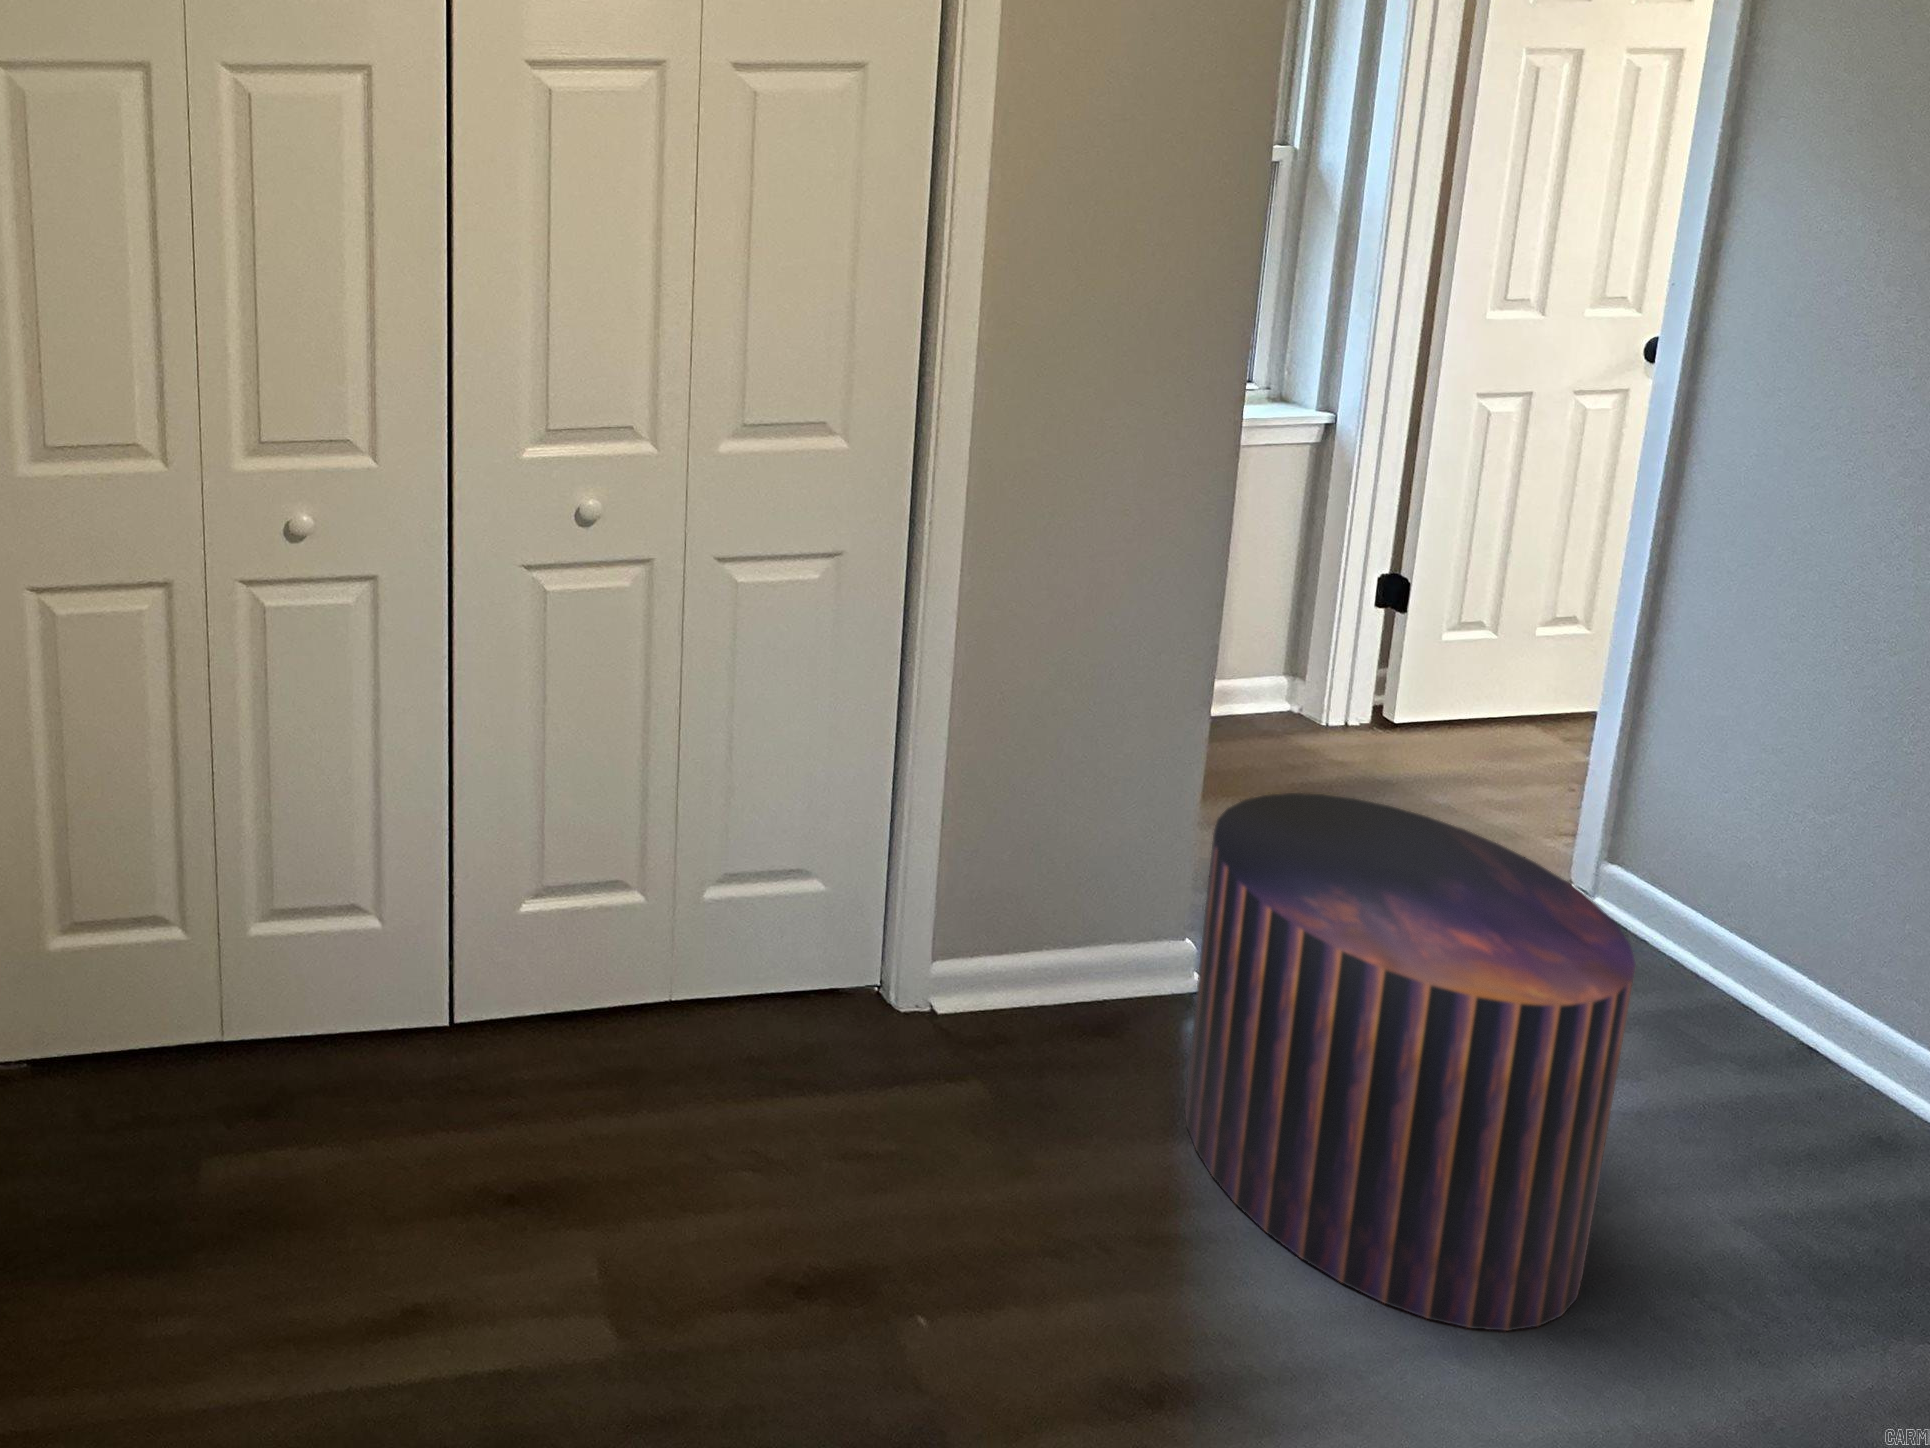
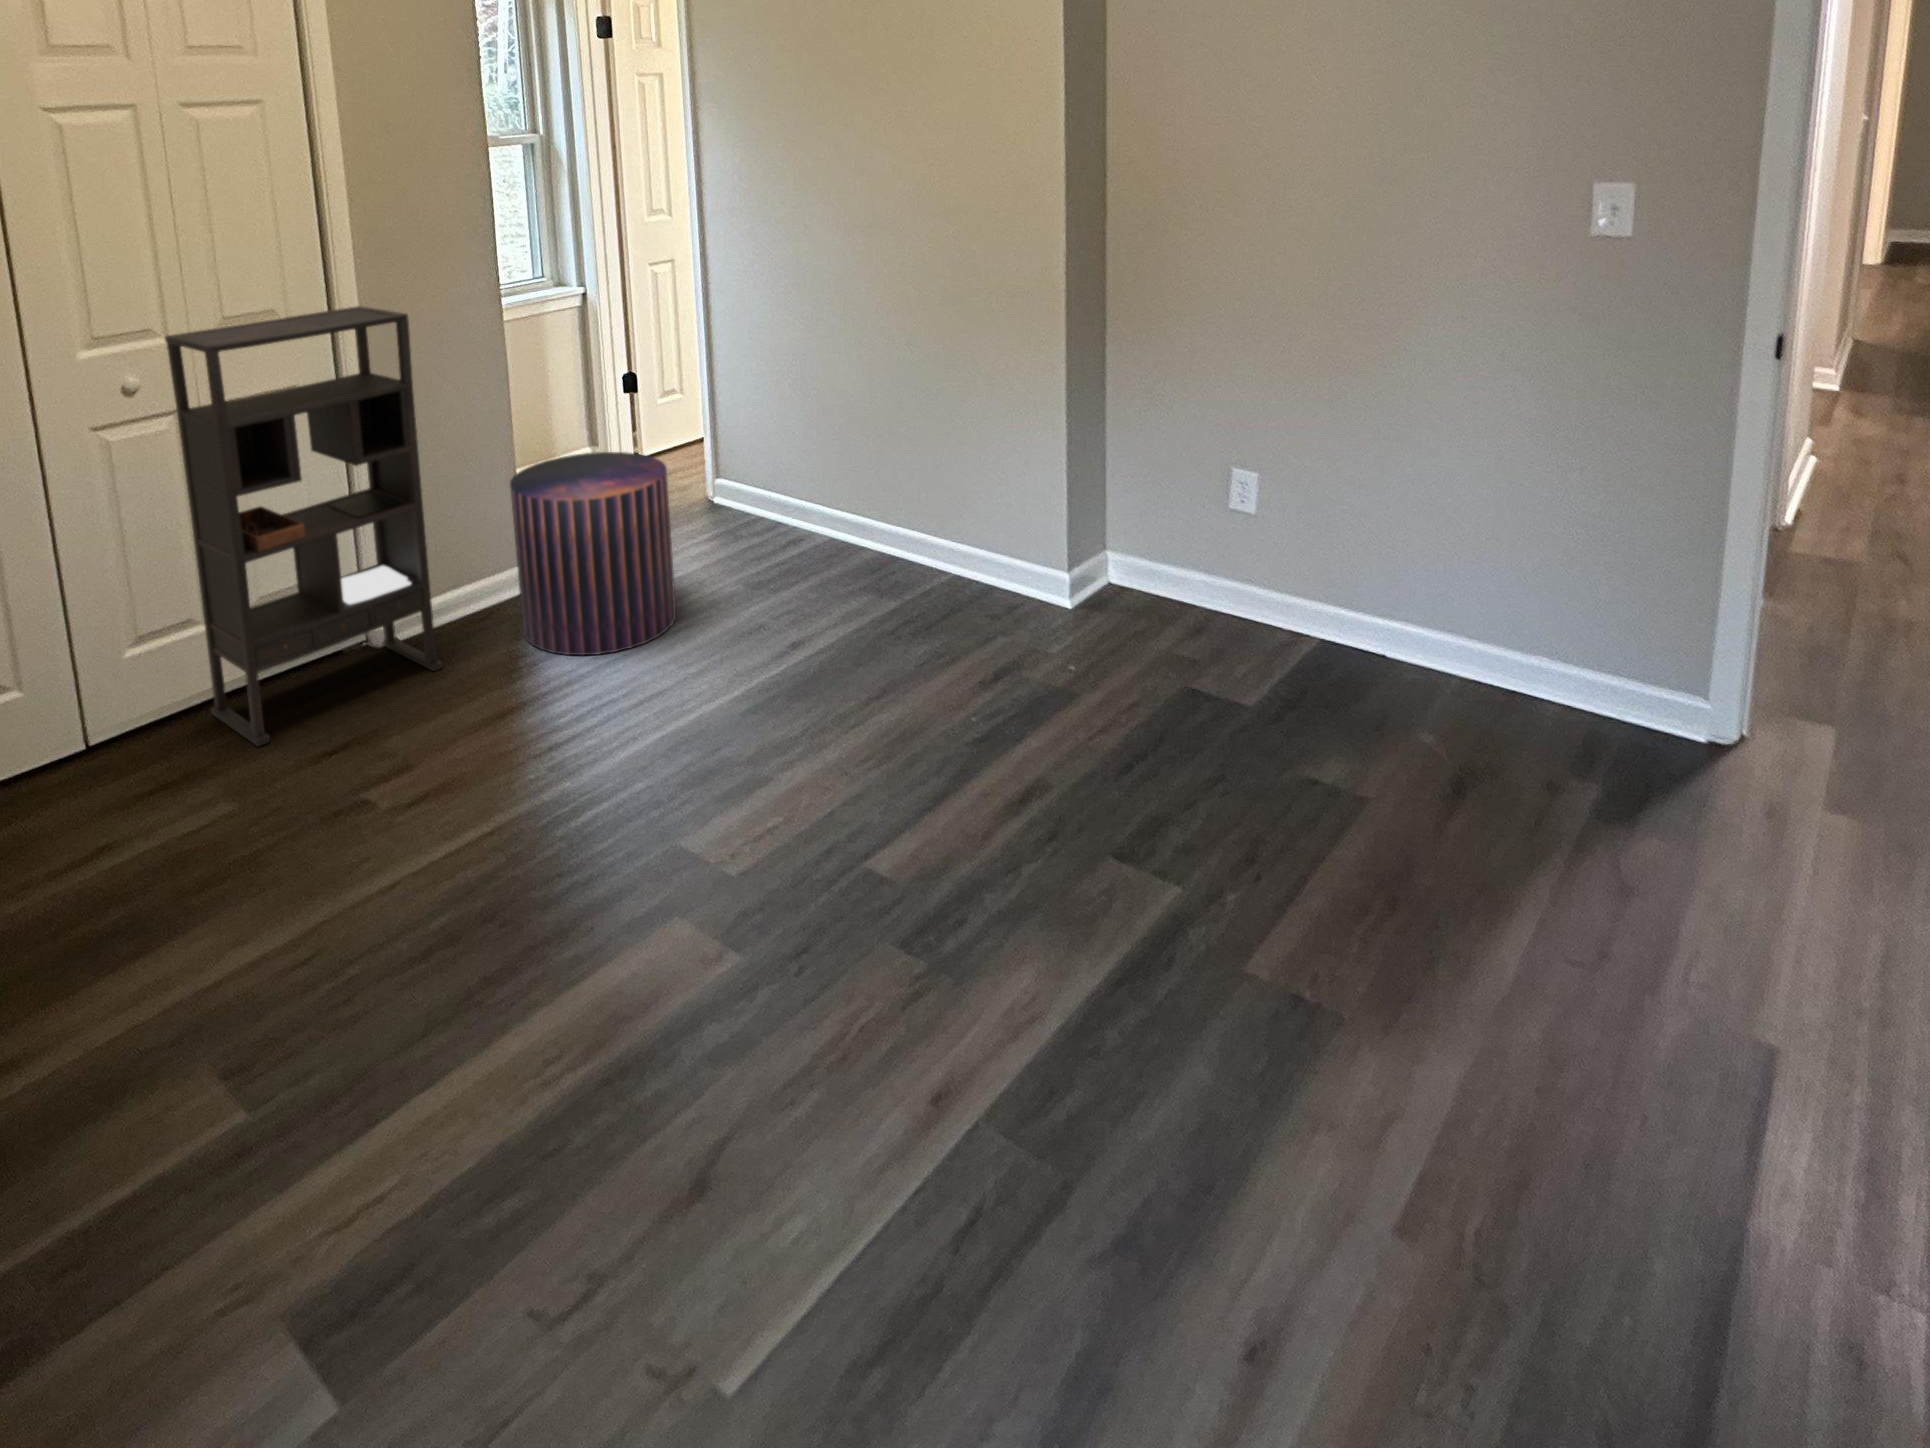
bookshelf: none [626,438,1073,1178] -> present [165,306,444,746]

